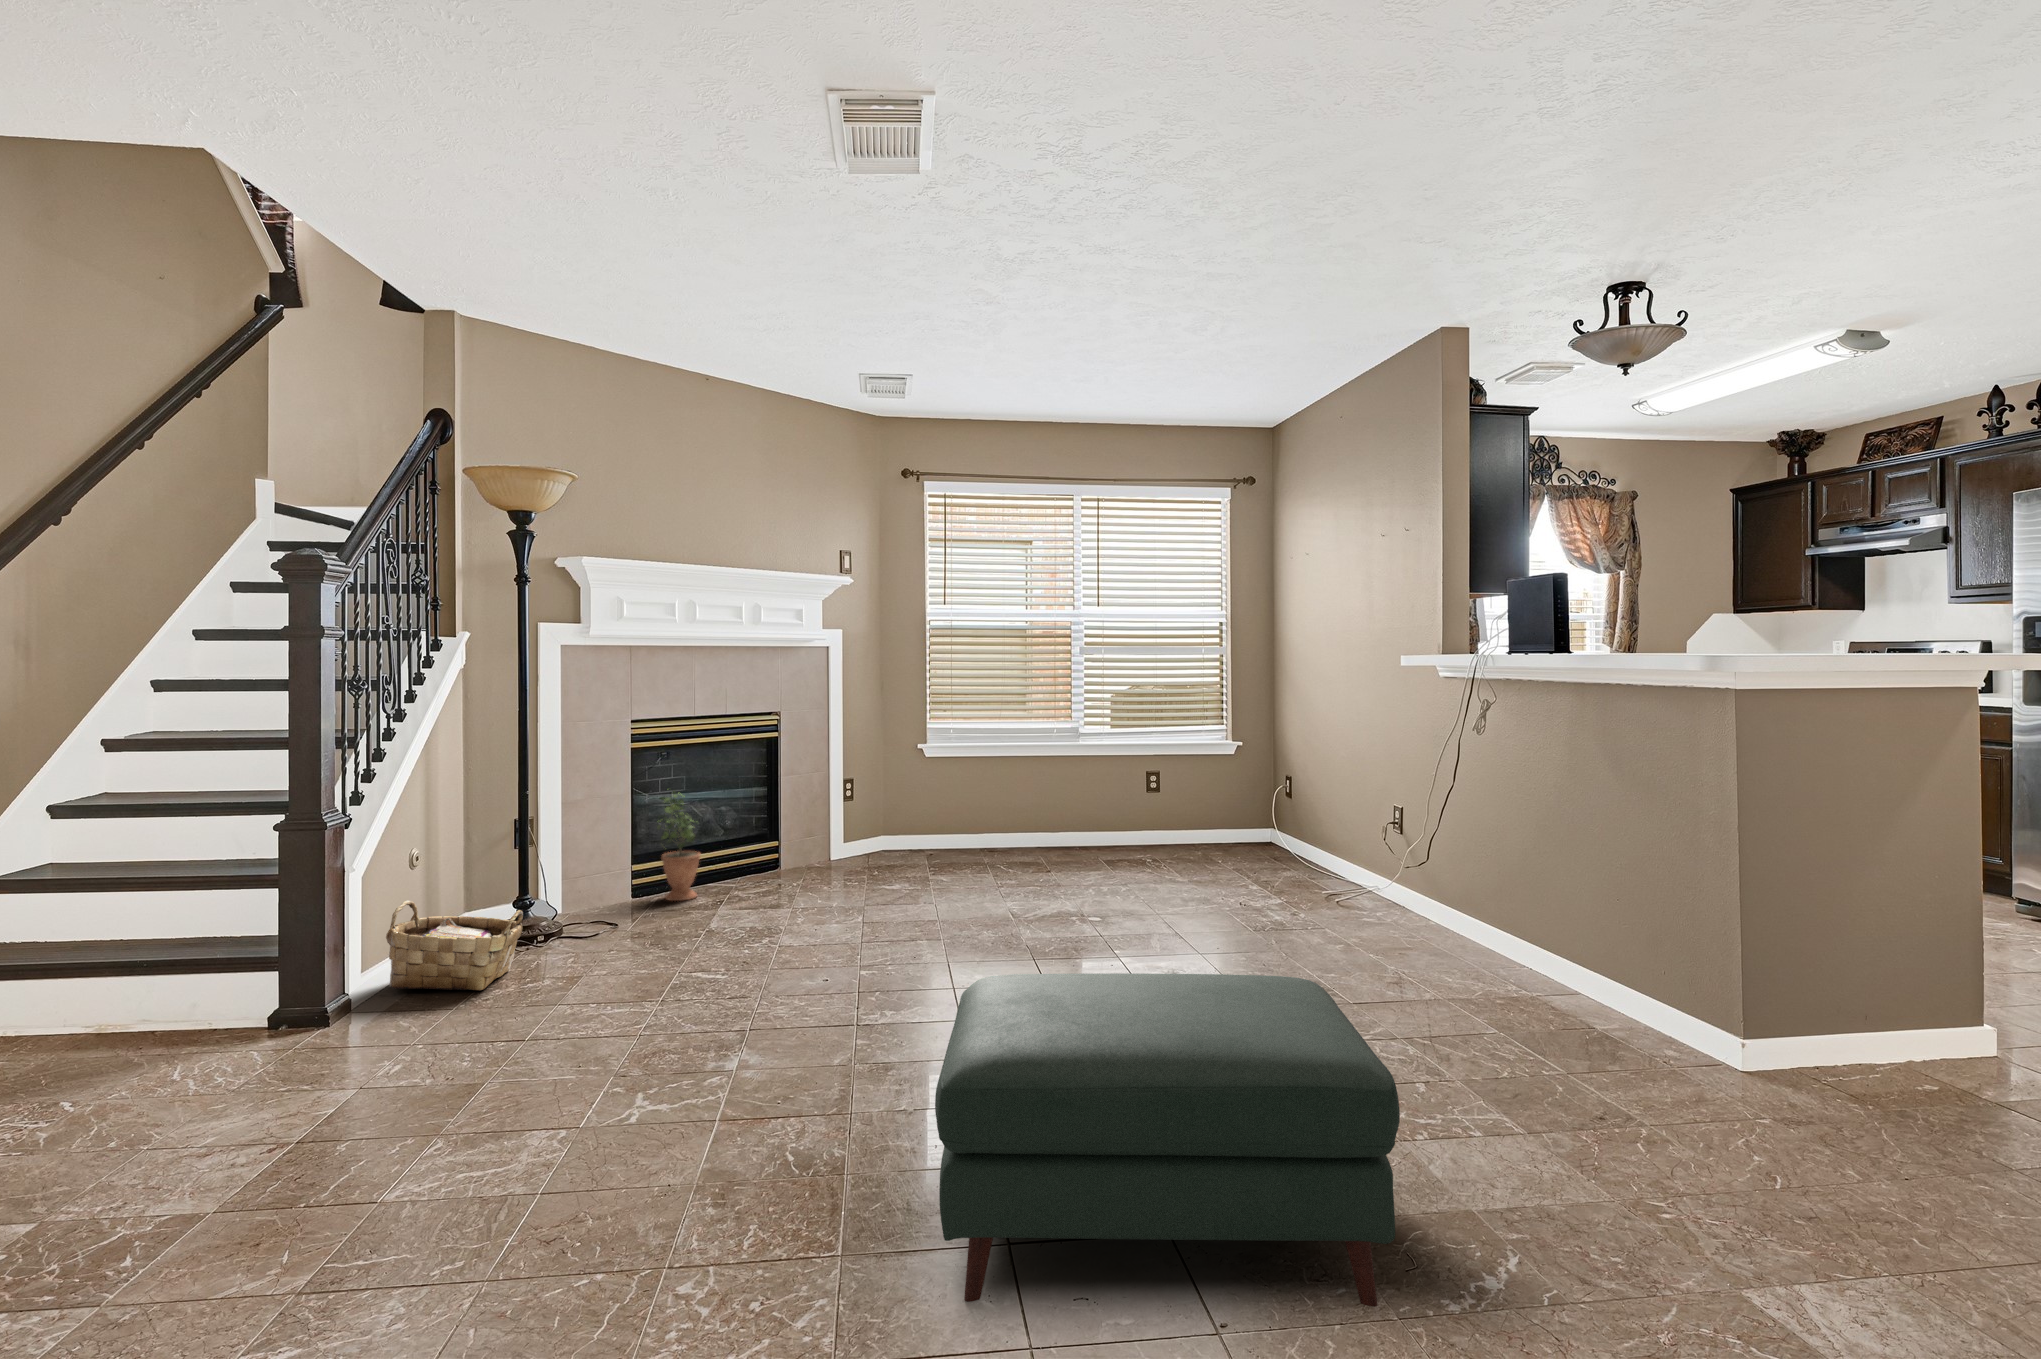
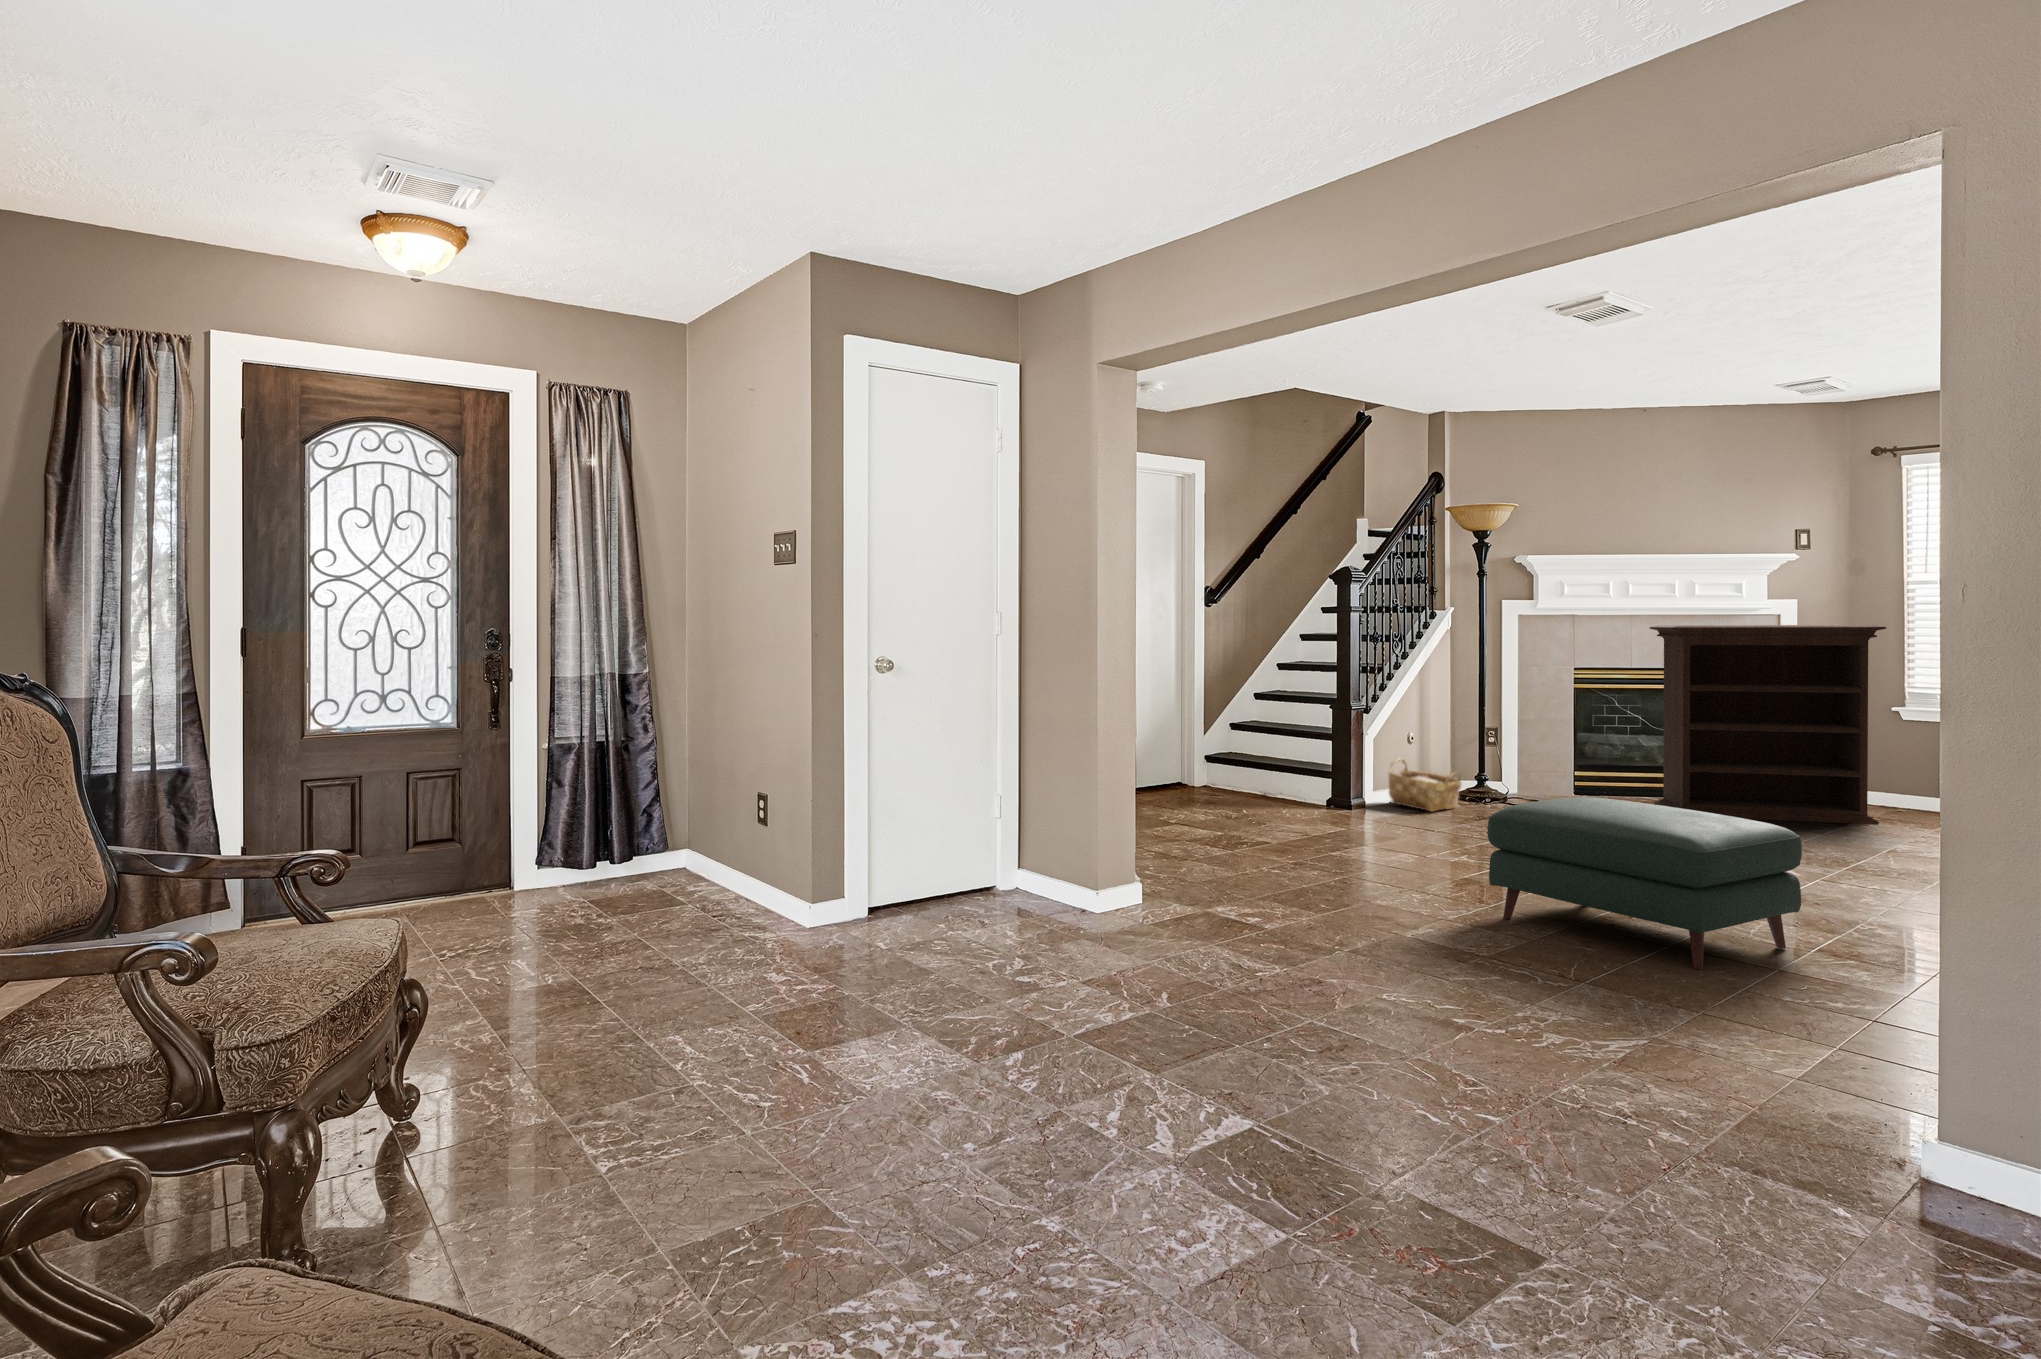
bookshelf: none [728,658,959,912] -> present [1649,625,1886,825]
potted plant: present [657,791,700,901] -> none [1592,719,1629,801]

